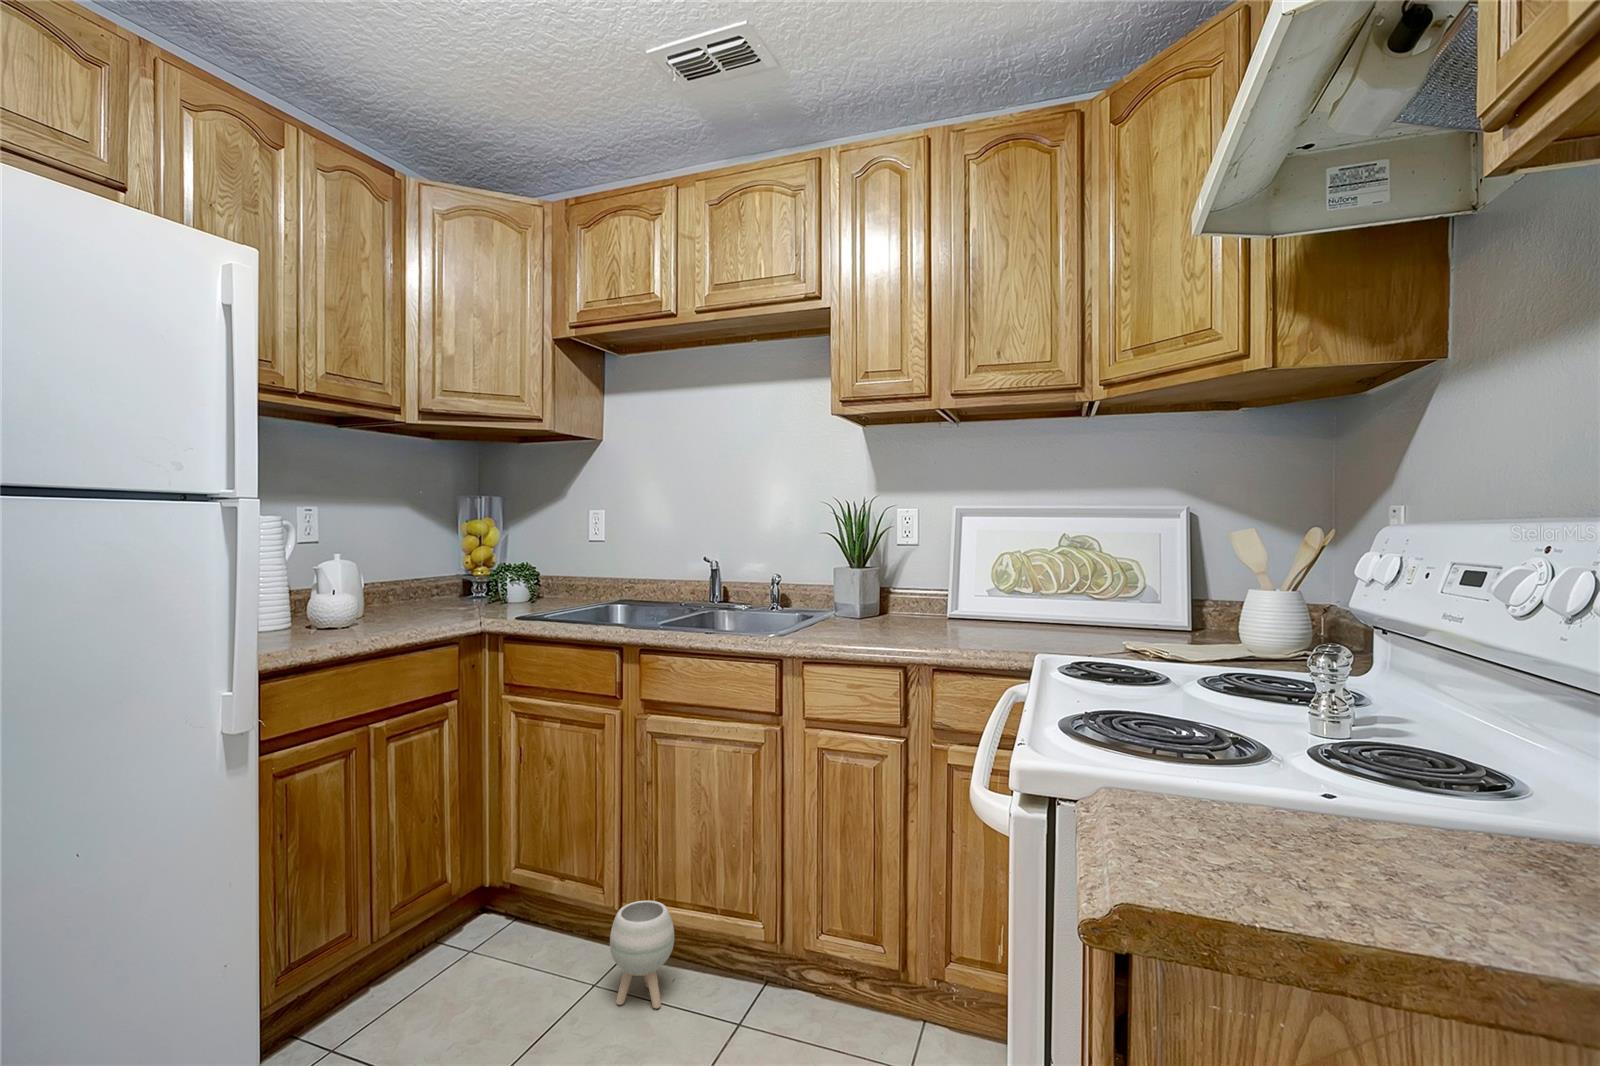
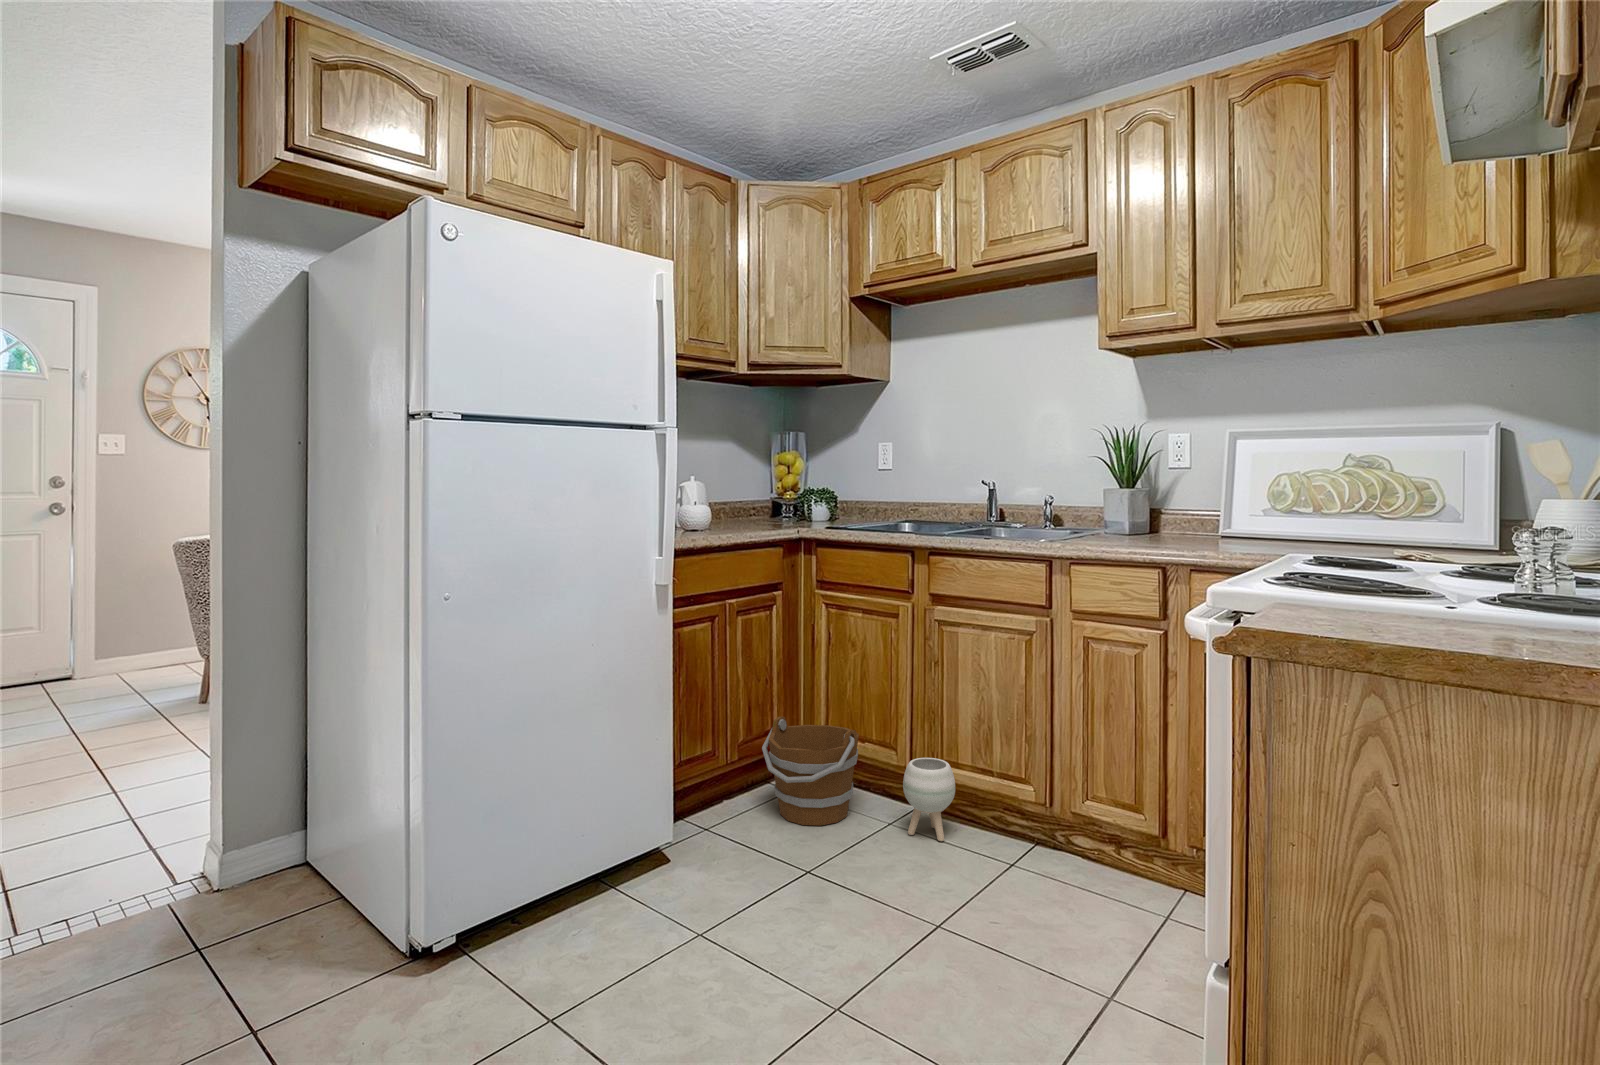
bucket: none [422,865,556,1014] -> present [762,717,859,826]

